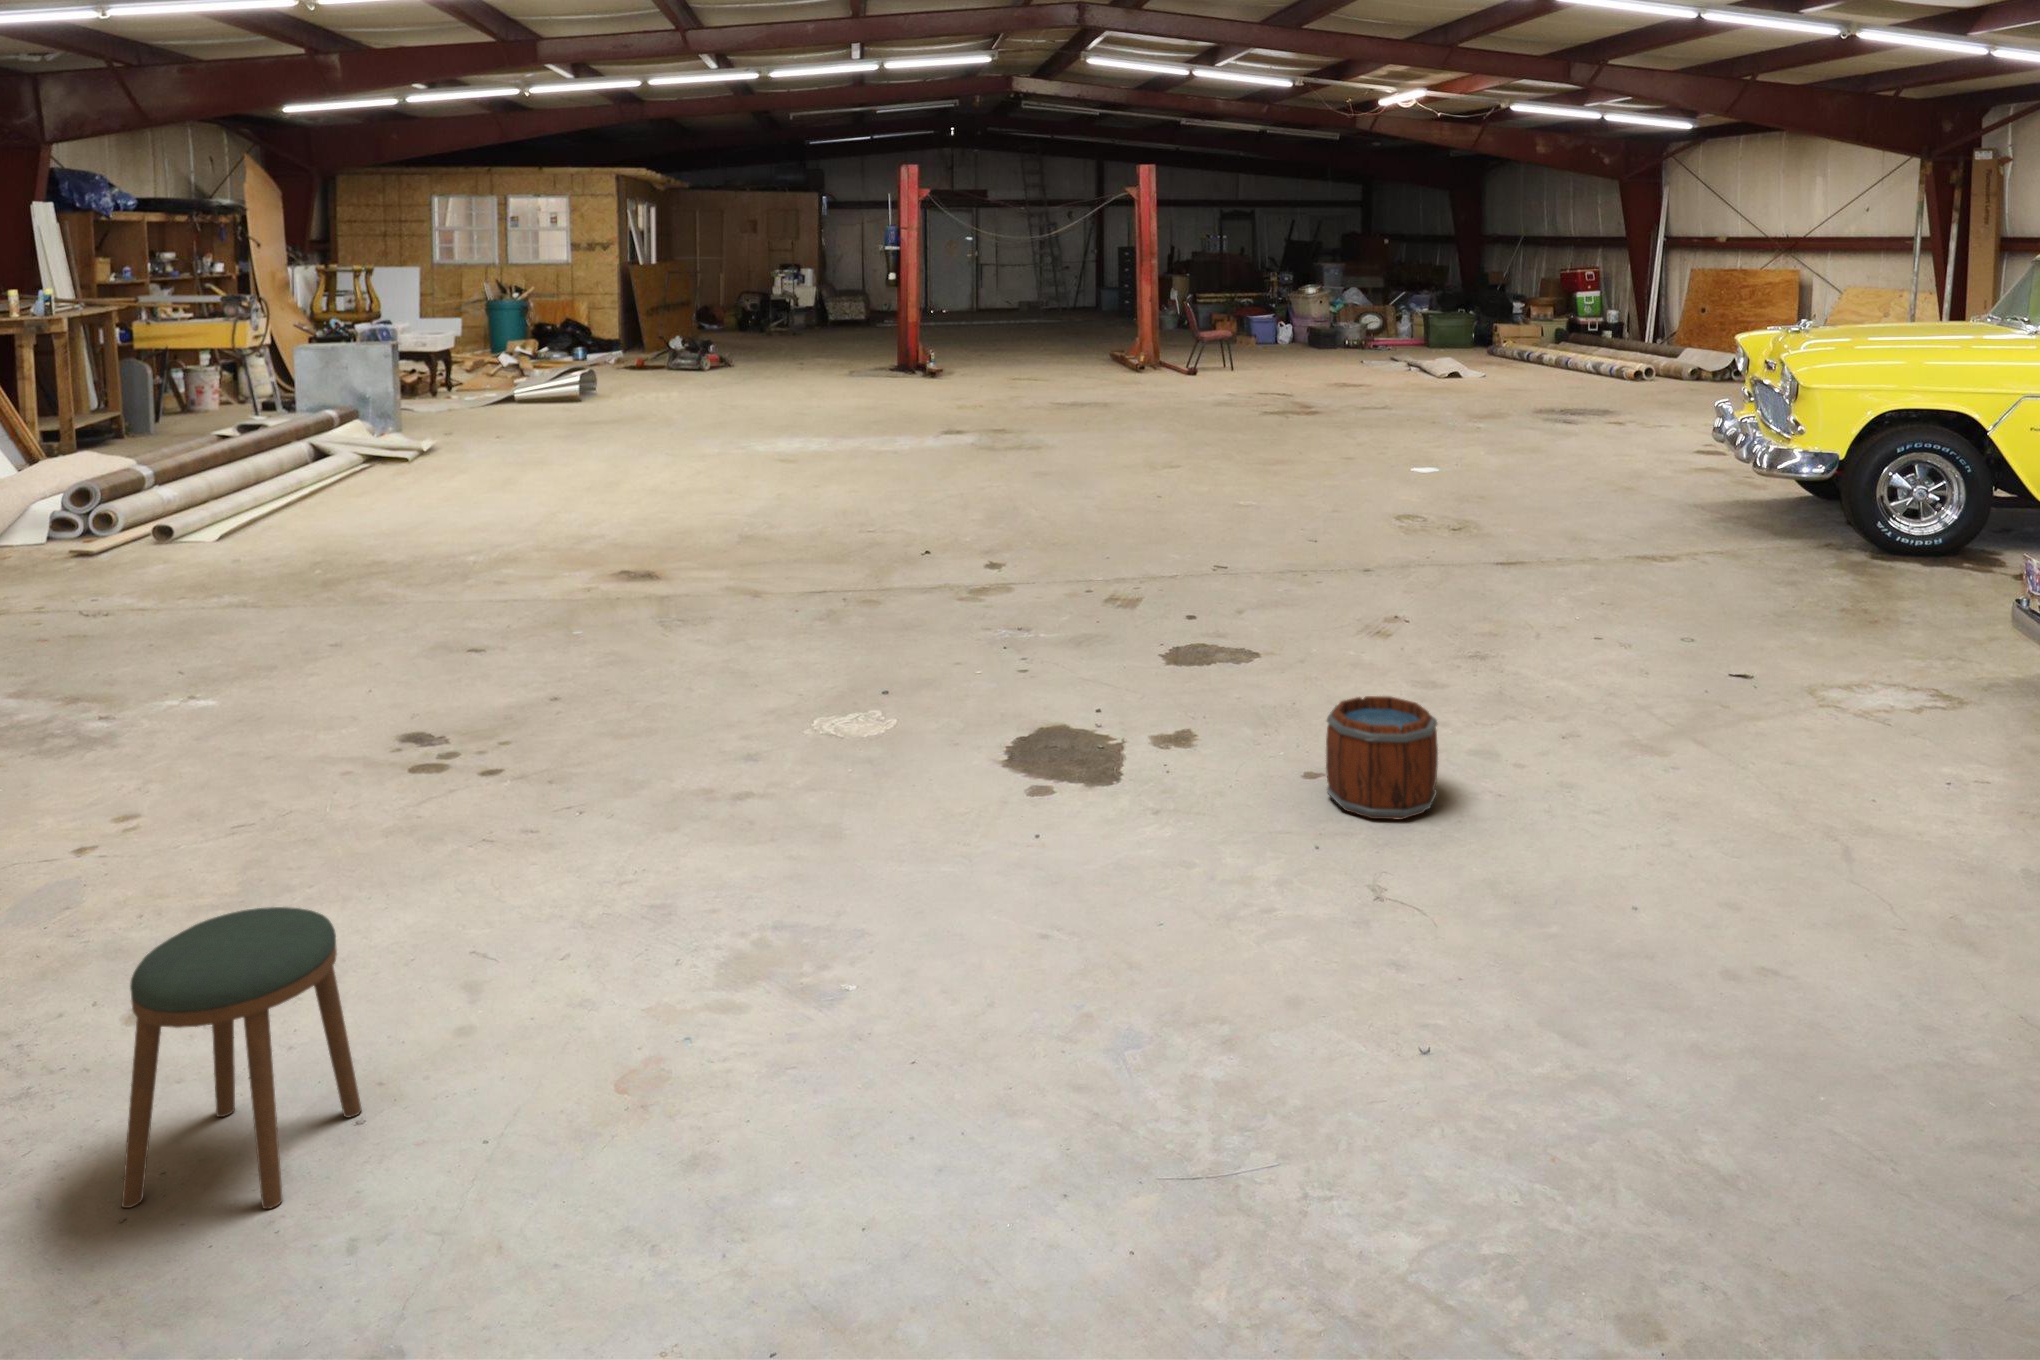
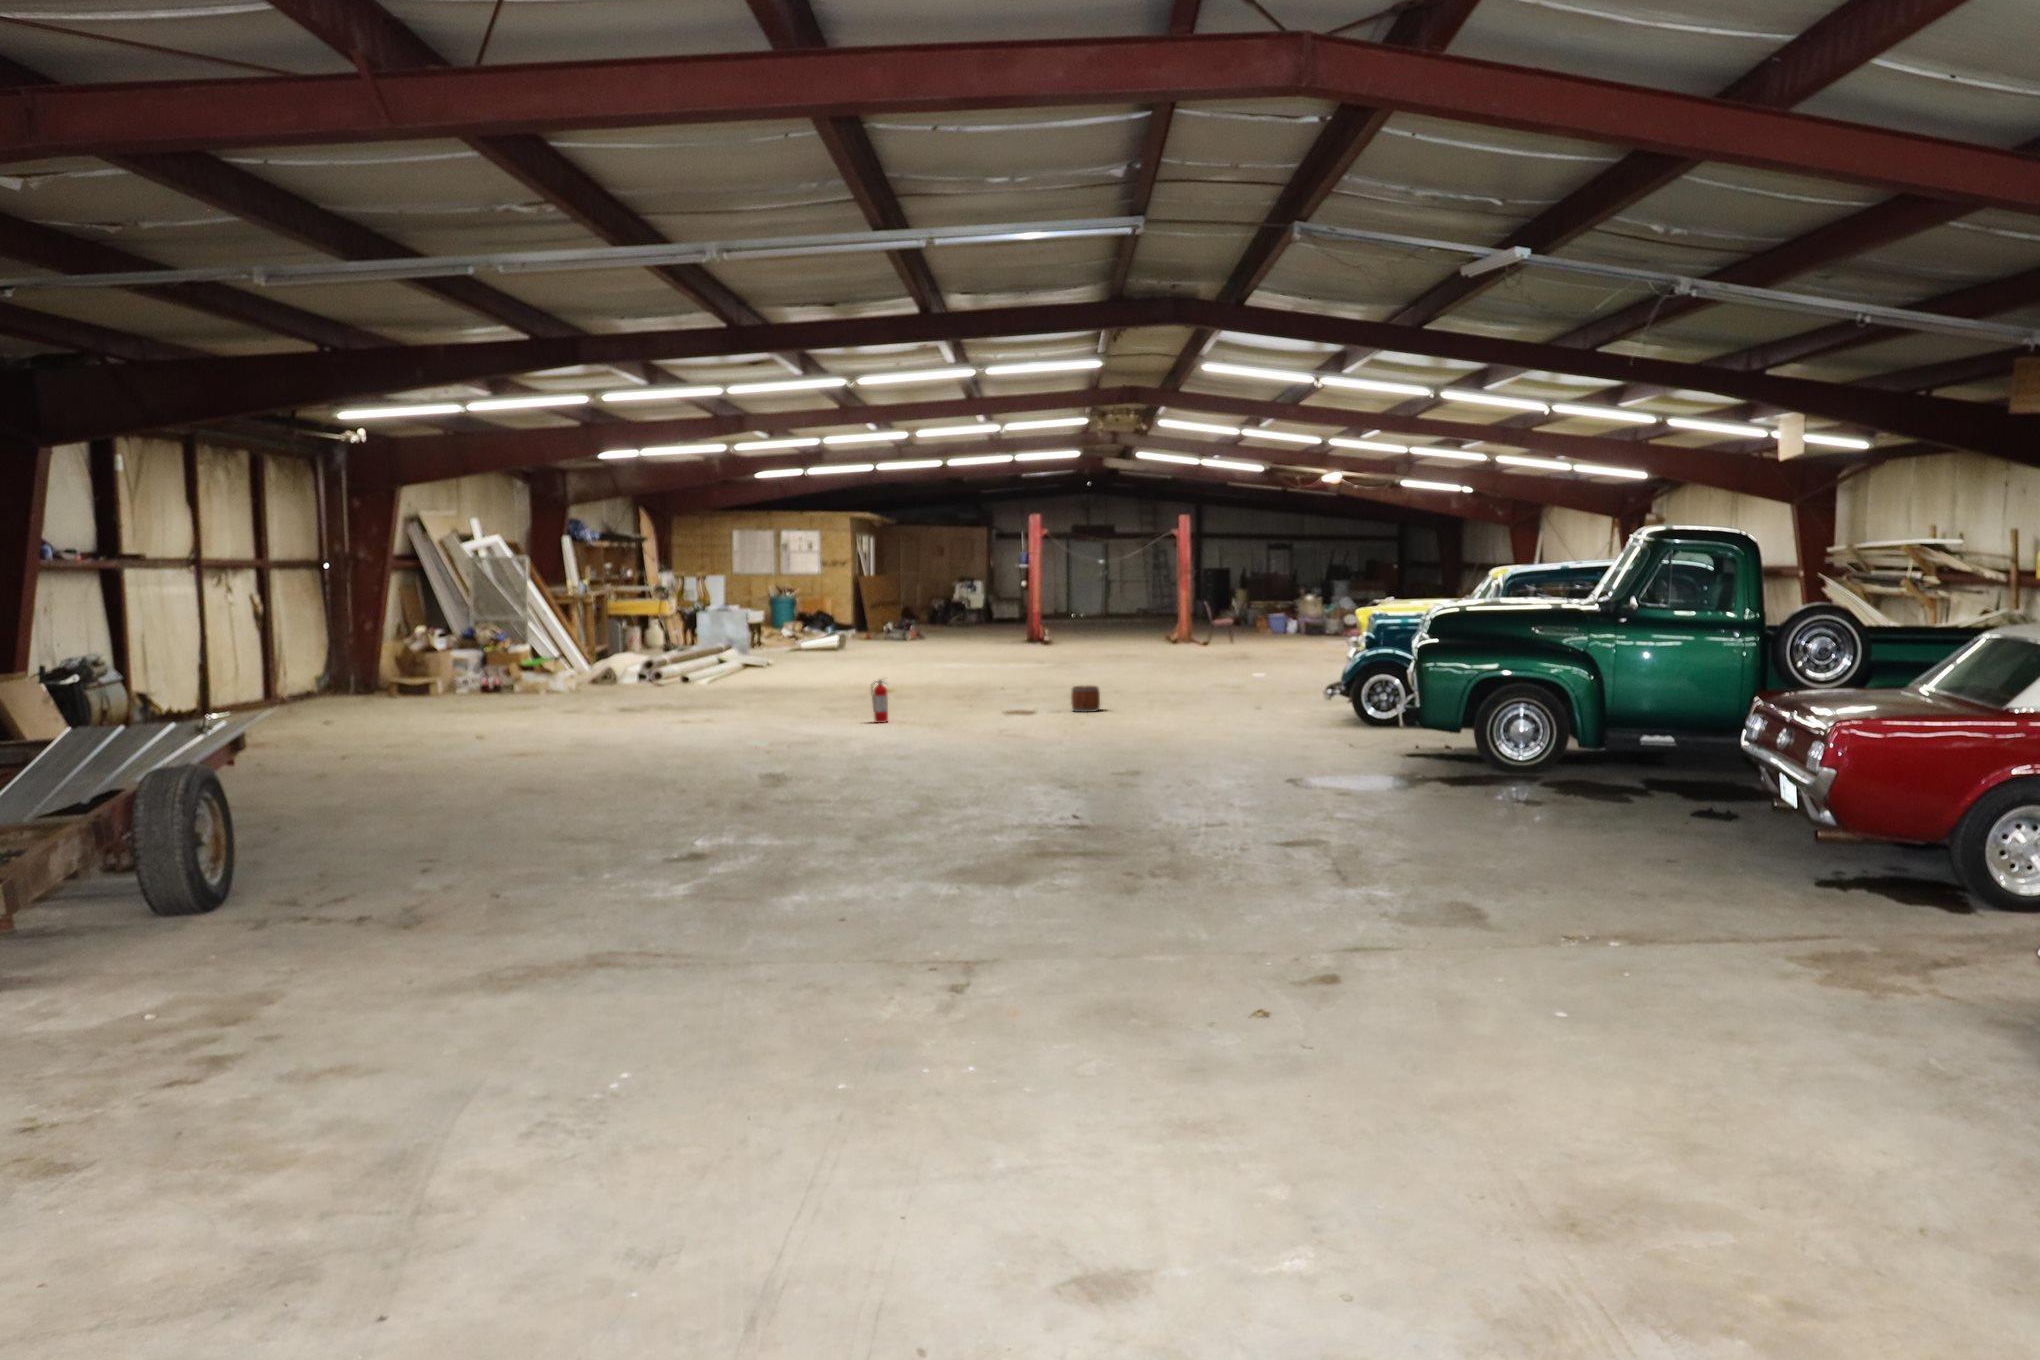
fire extinguisher: none [518,814,608,1048] -> present [871,679,888,723]
stool: present [122,907,362,1209] -> none [808,685,844,728]

